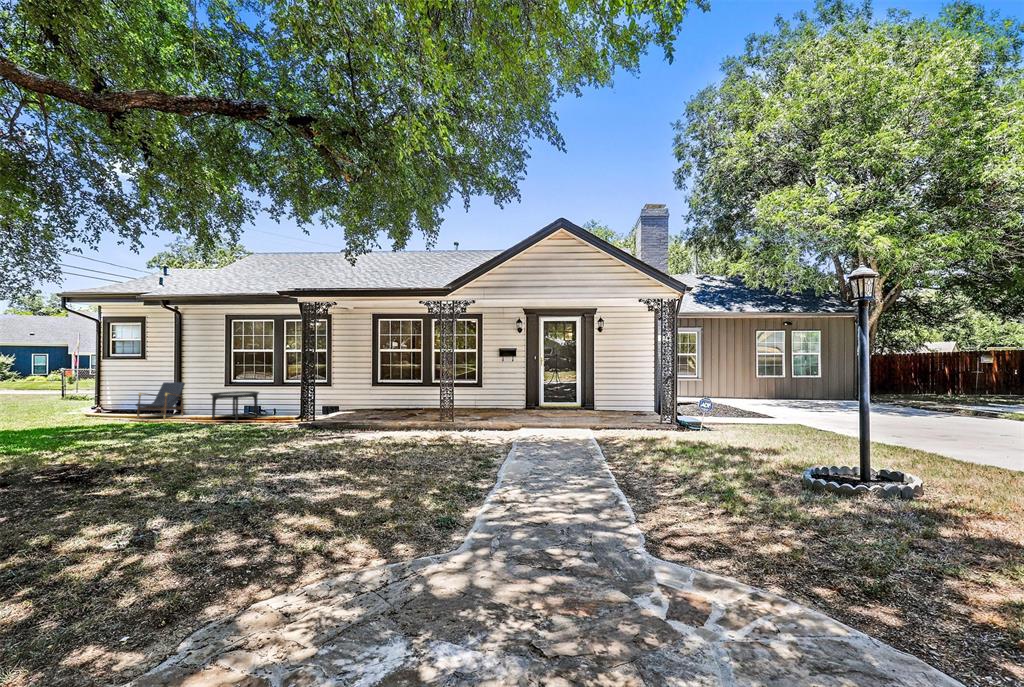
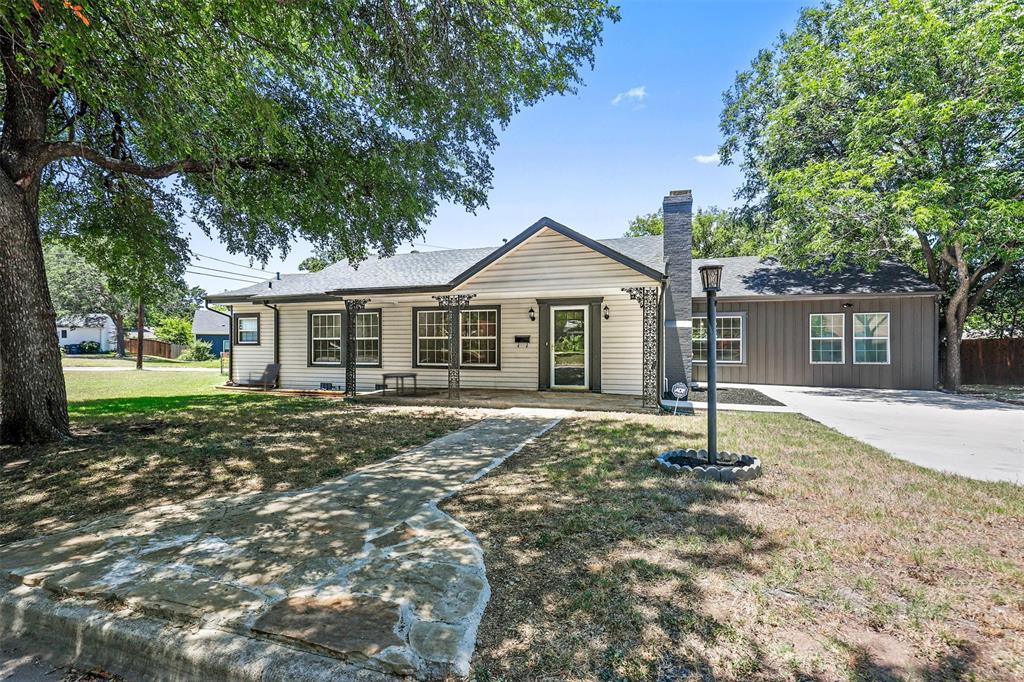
round table: present [211,391,259,420] -> present [382,373,418,397]

